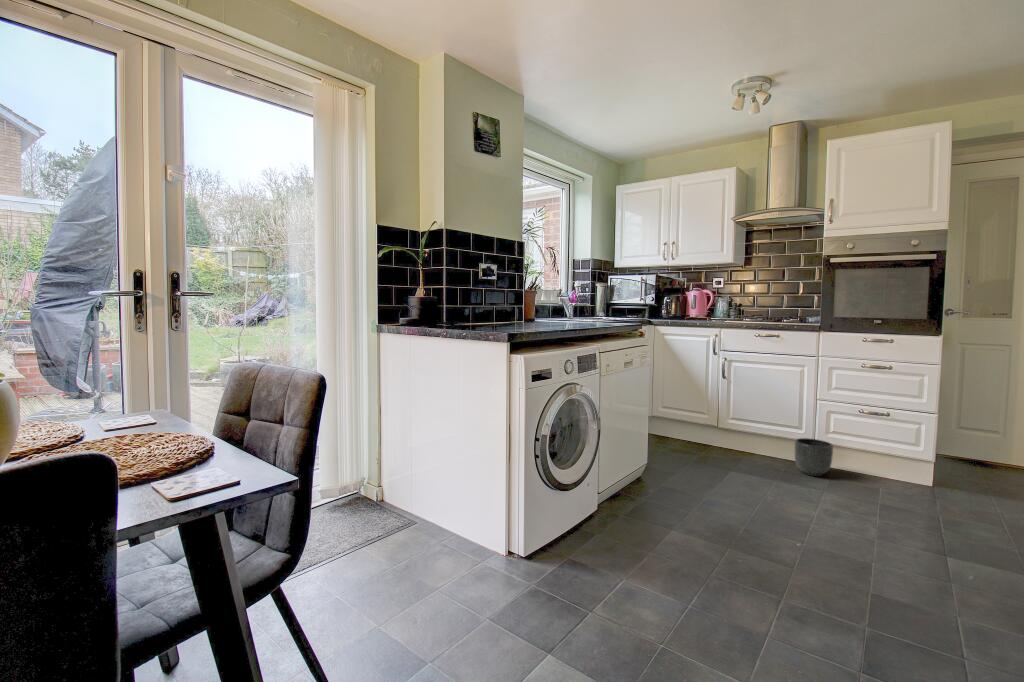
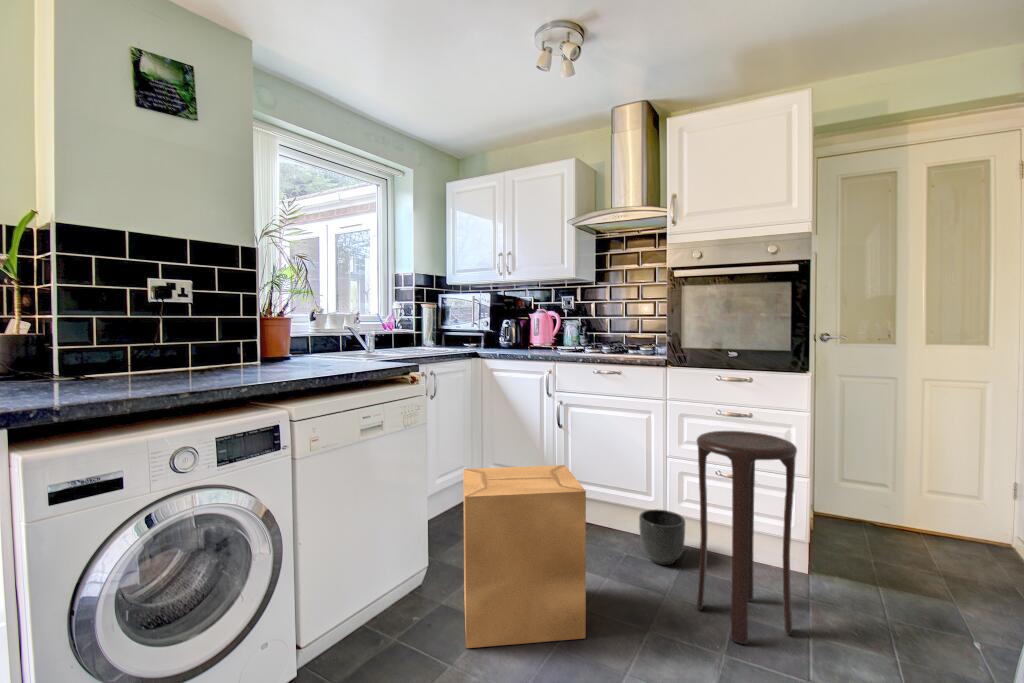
stool: none [849,375,936,515] -> present [697,431,797,644]
cardboard box: none [675,395,779,505] -> present [463,465,586,648]

